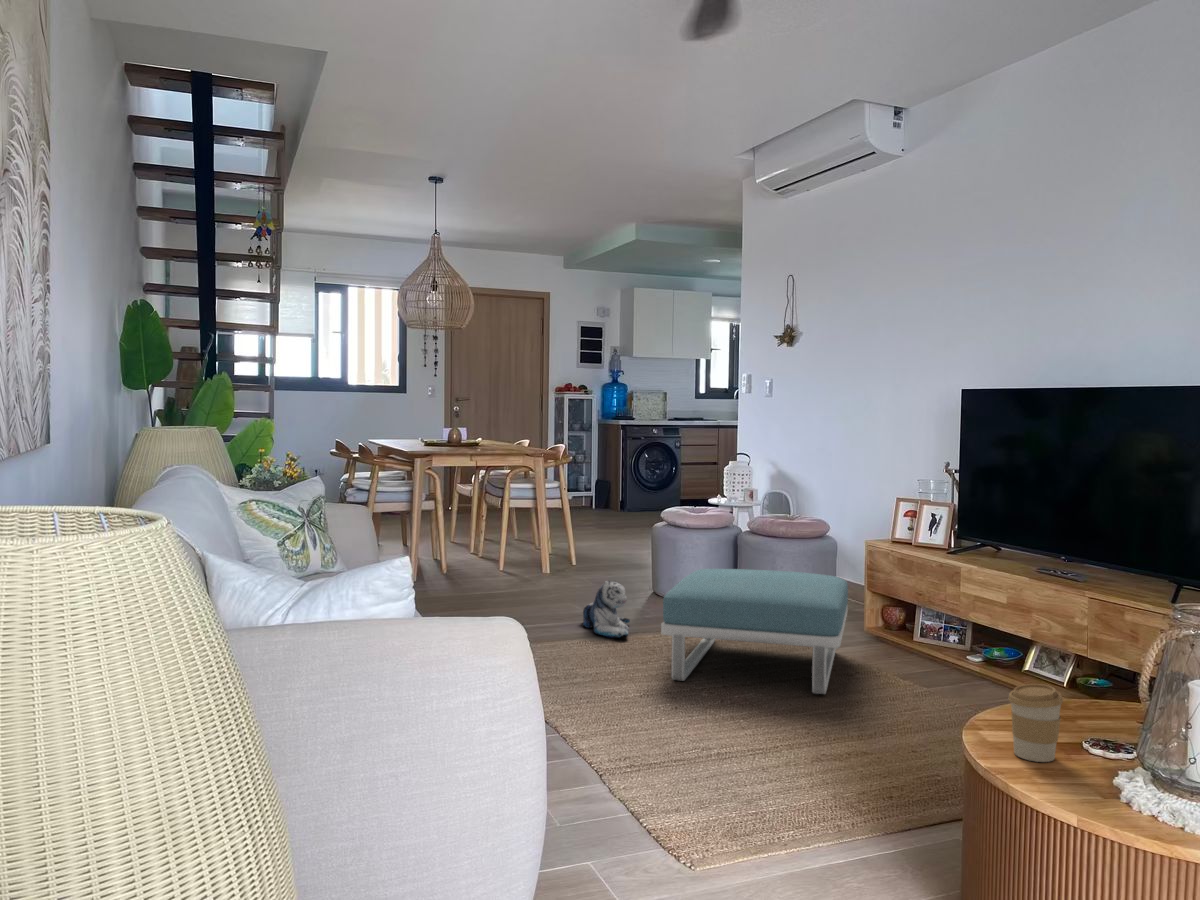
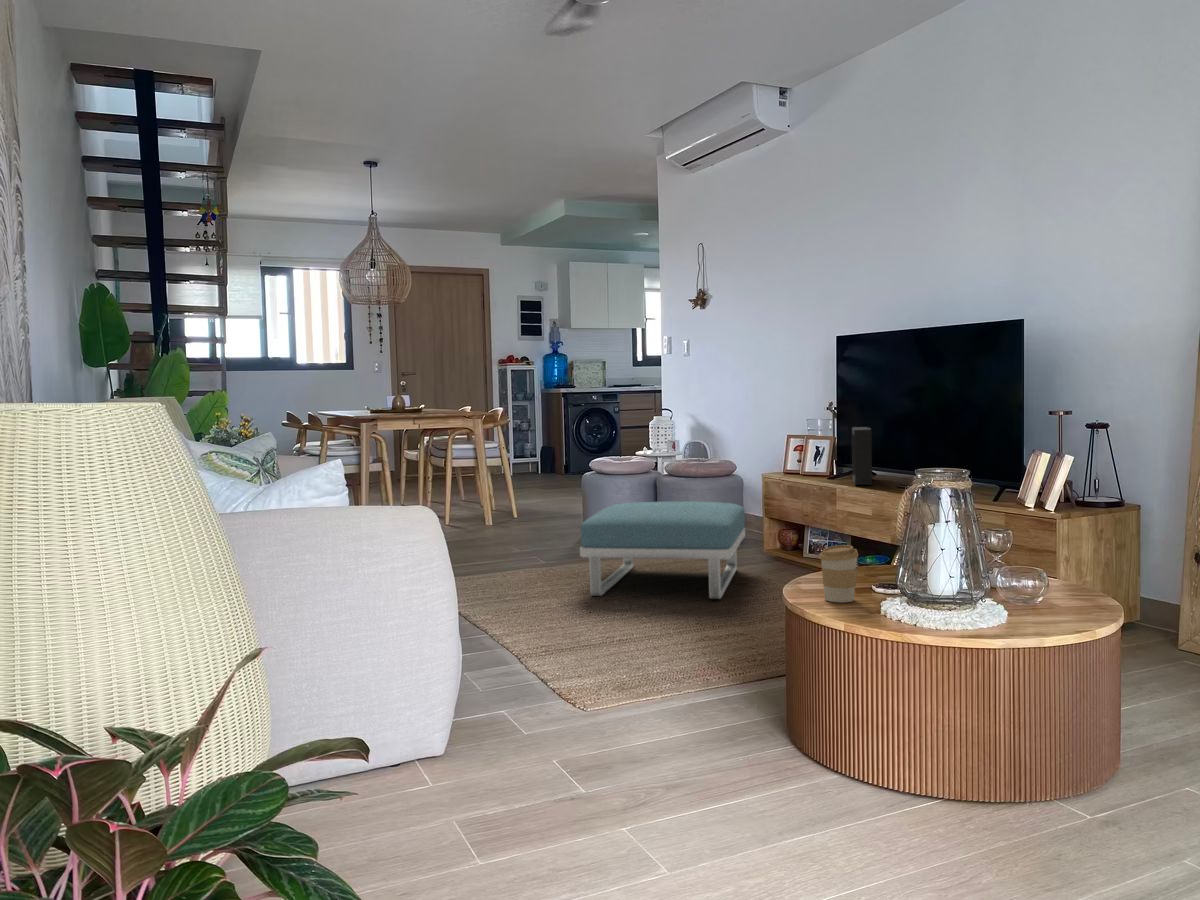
speaker: none [974,494,1003,564] -> present [852,427,872,485]
plush toy: present [583,581,630,638] -> none [517,520,560,568]

